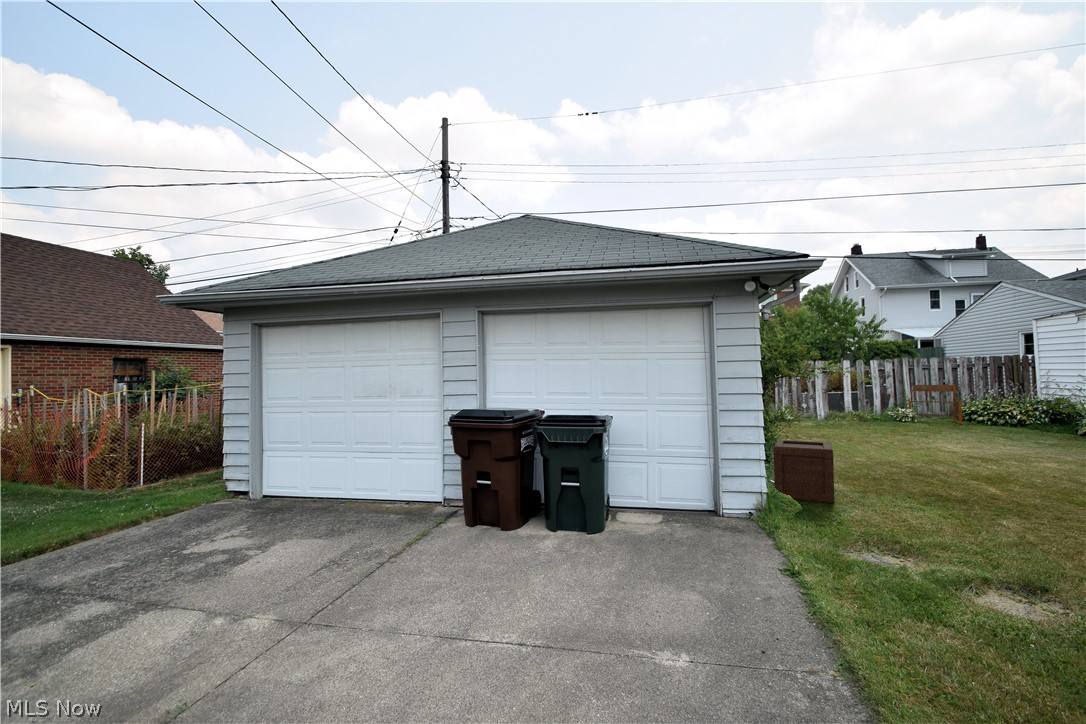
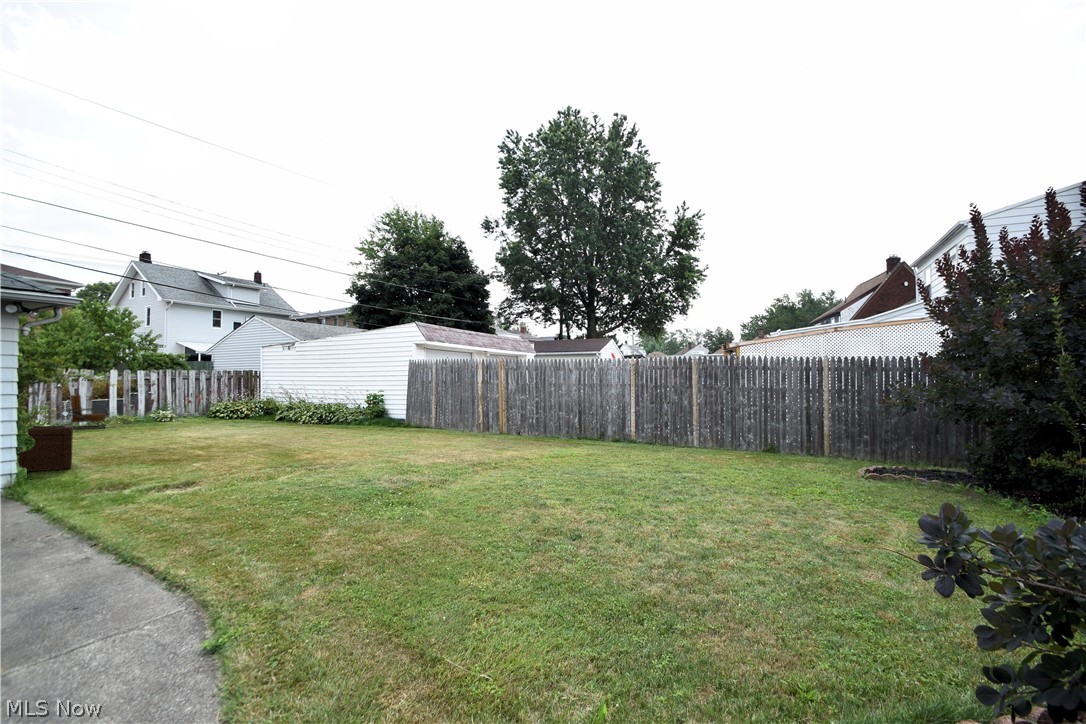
bench: present [908,384,962,424] -> none [169,390,209,423]
lounge chair: none [807,388,843,424] -> present [67,395,106,429]

